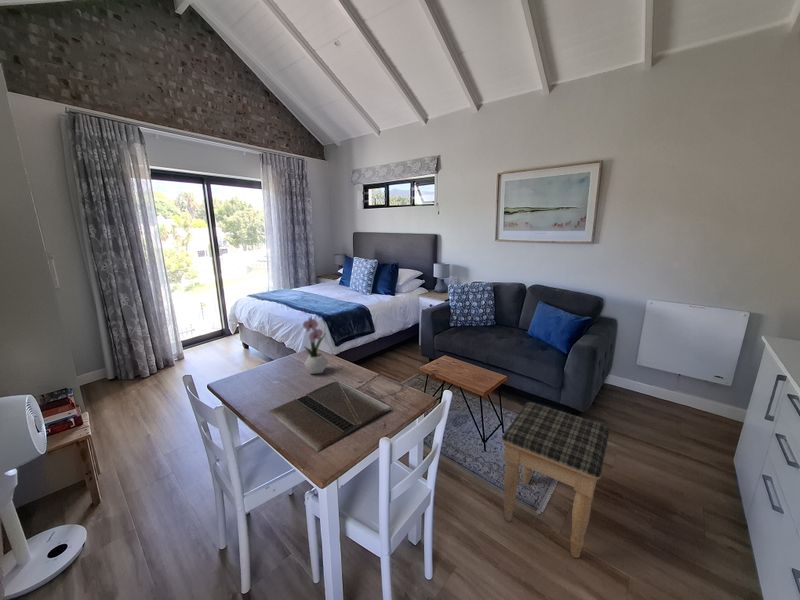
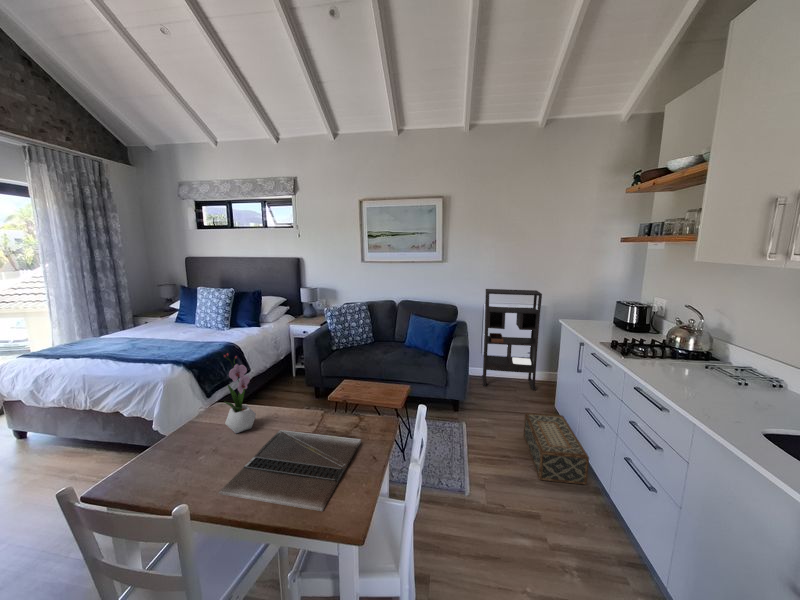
bookshelf: none [626,280,745,428] -> present [482,289,542,390]
footstool: present [502,402,610,558] -> none [439,402,518,518]
woven basket: none [653,450,748,578] -> present [524,413,589,485]

